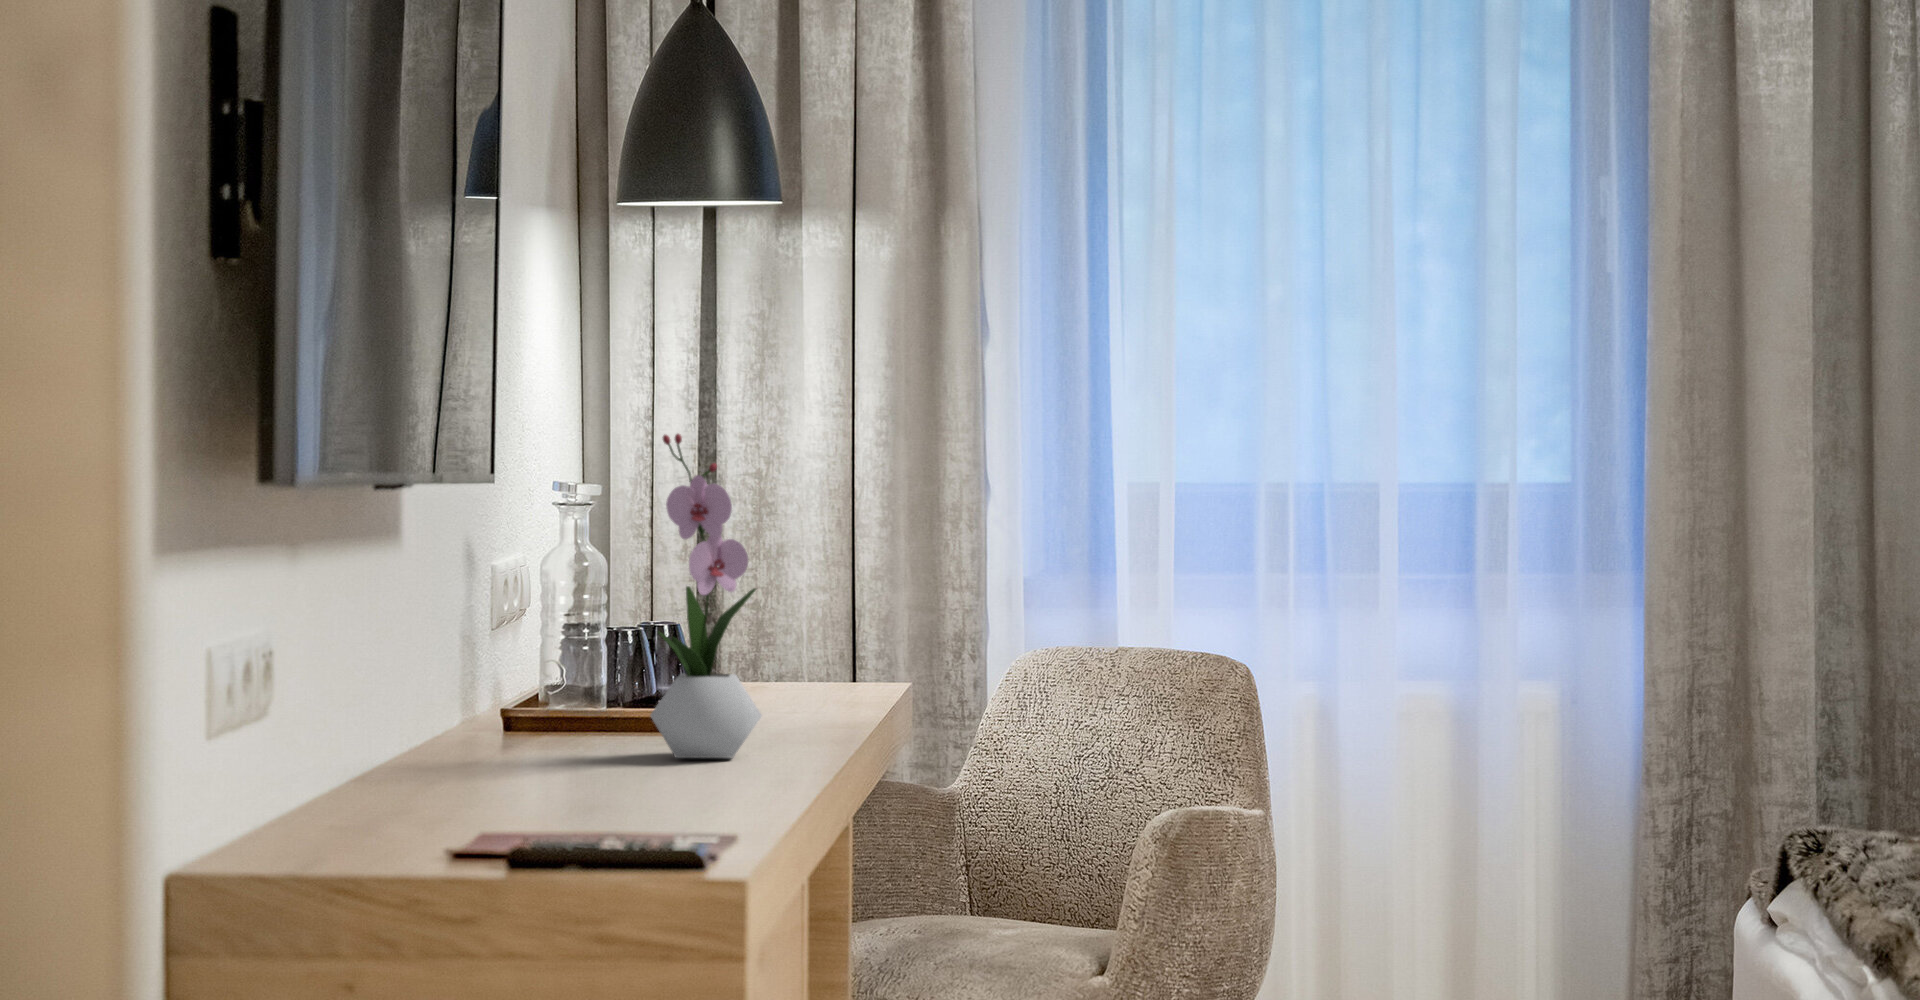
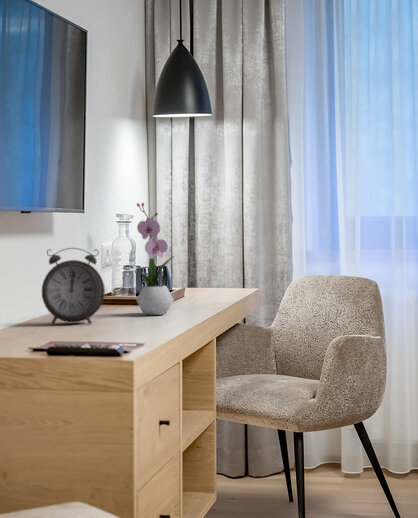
alarm clock: none [392,562,582,791] -> present [42,248,105,324]

